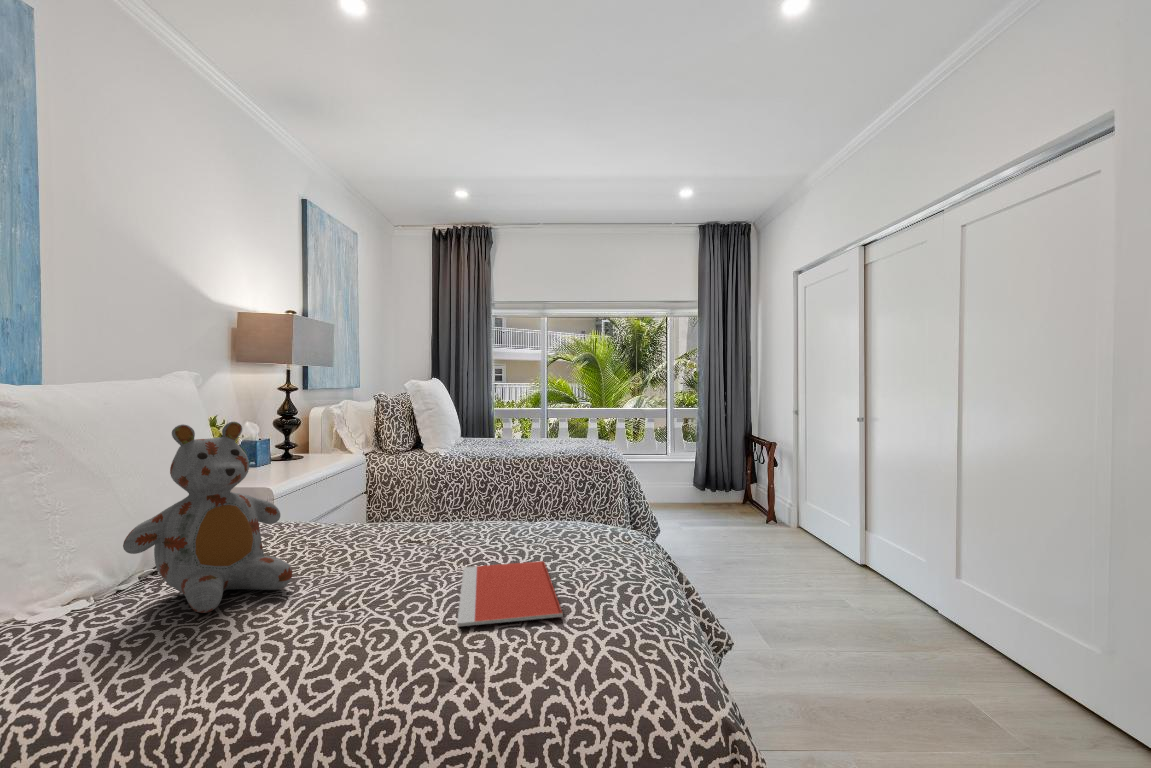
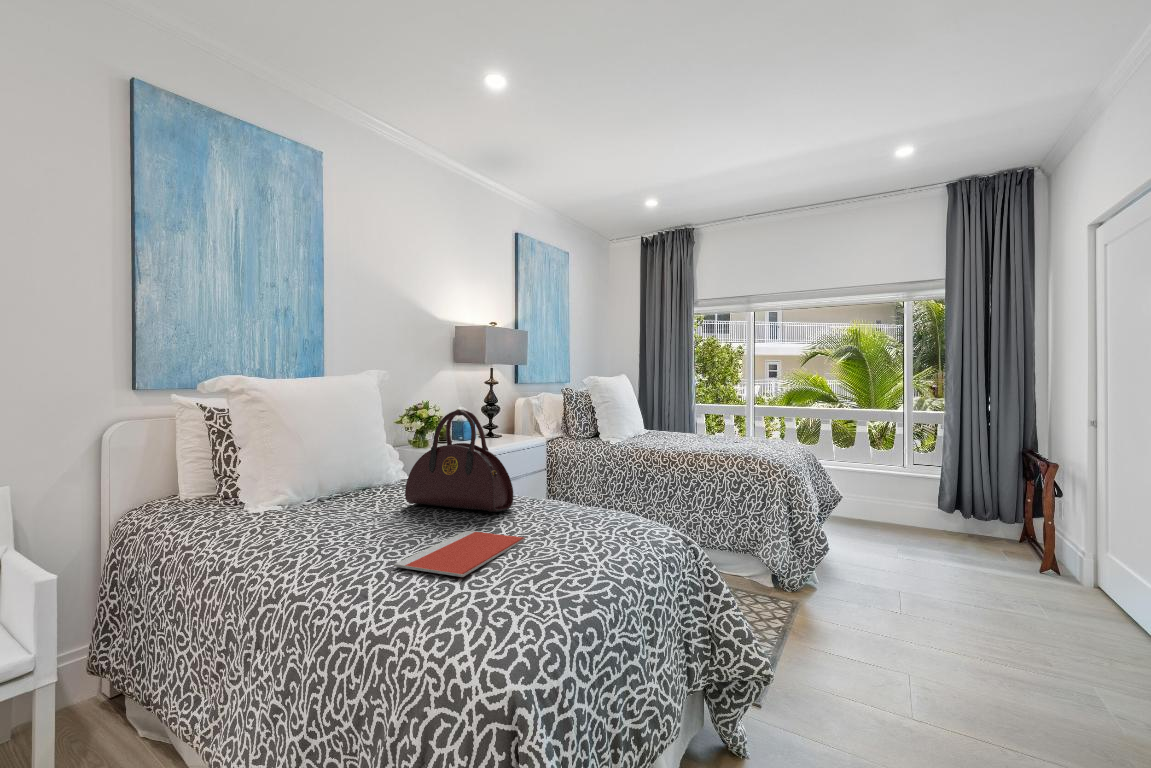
handbag: none [324,420,469,549] -> present [405,409,513,512]
stuffed bear: present [123,422,292,613] -> none [271,405,373,528]

